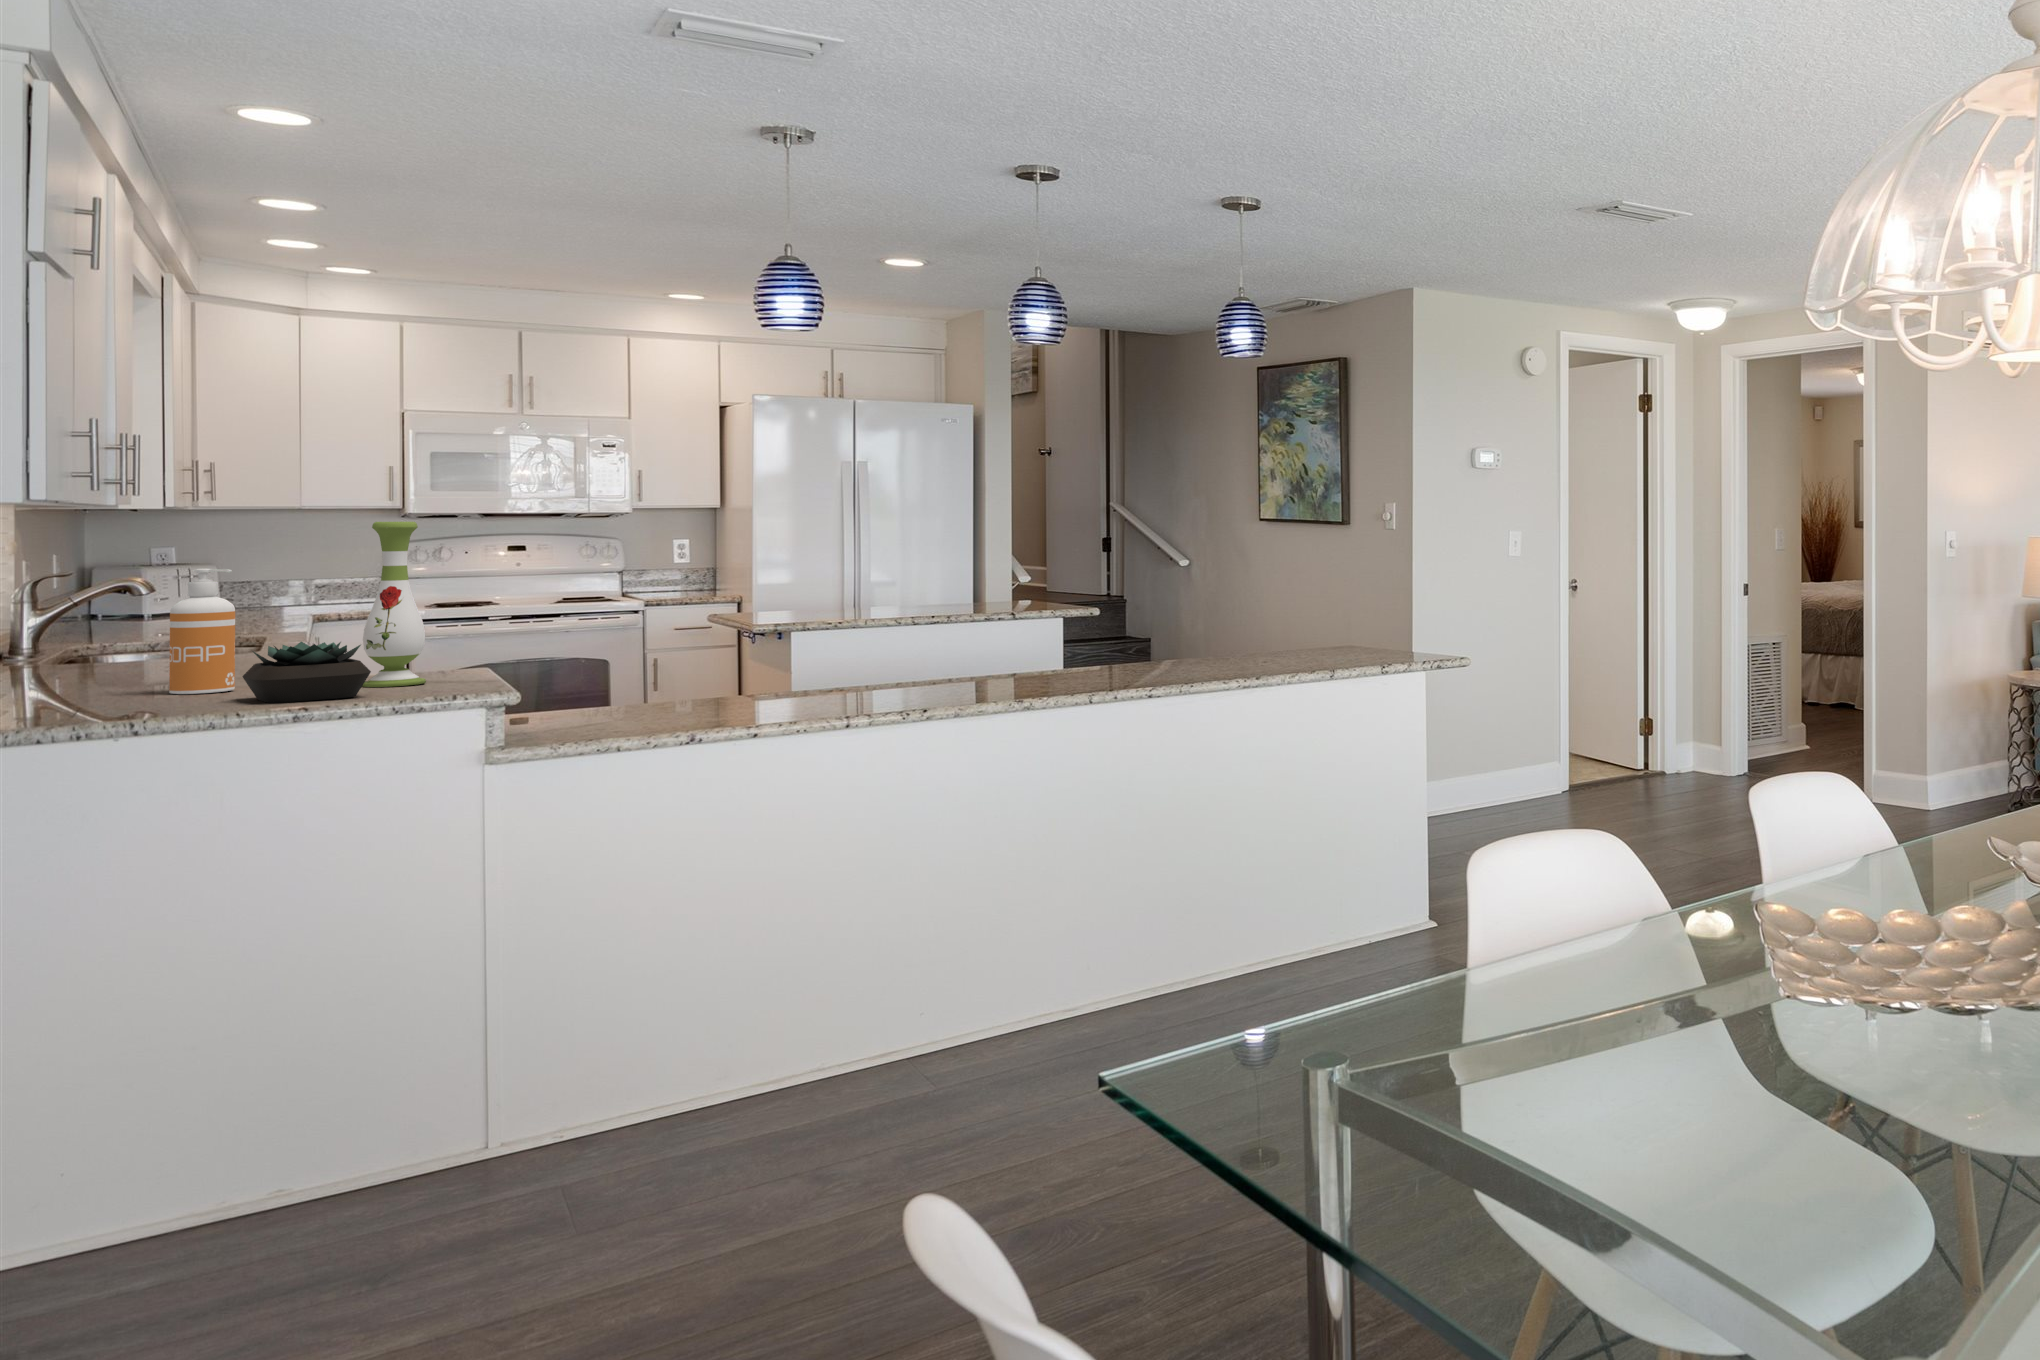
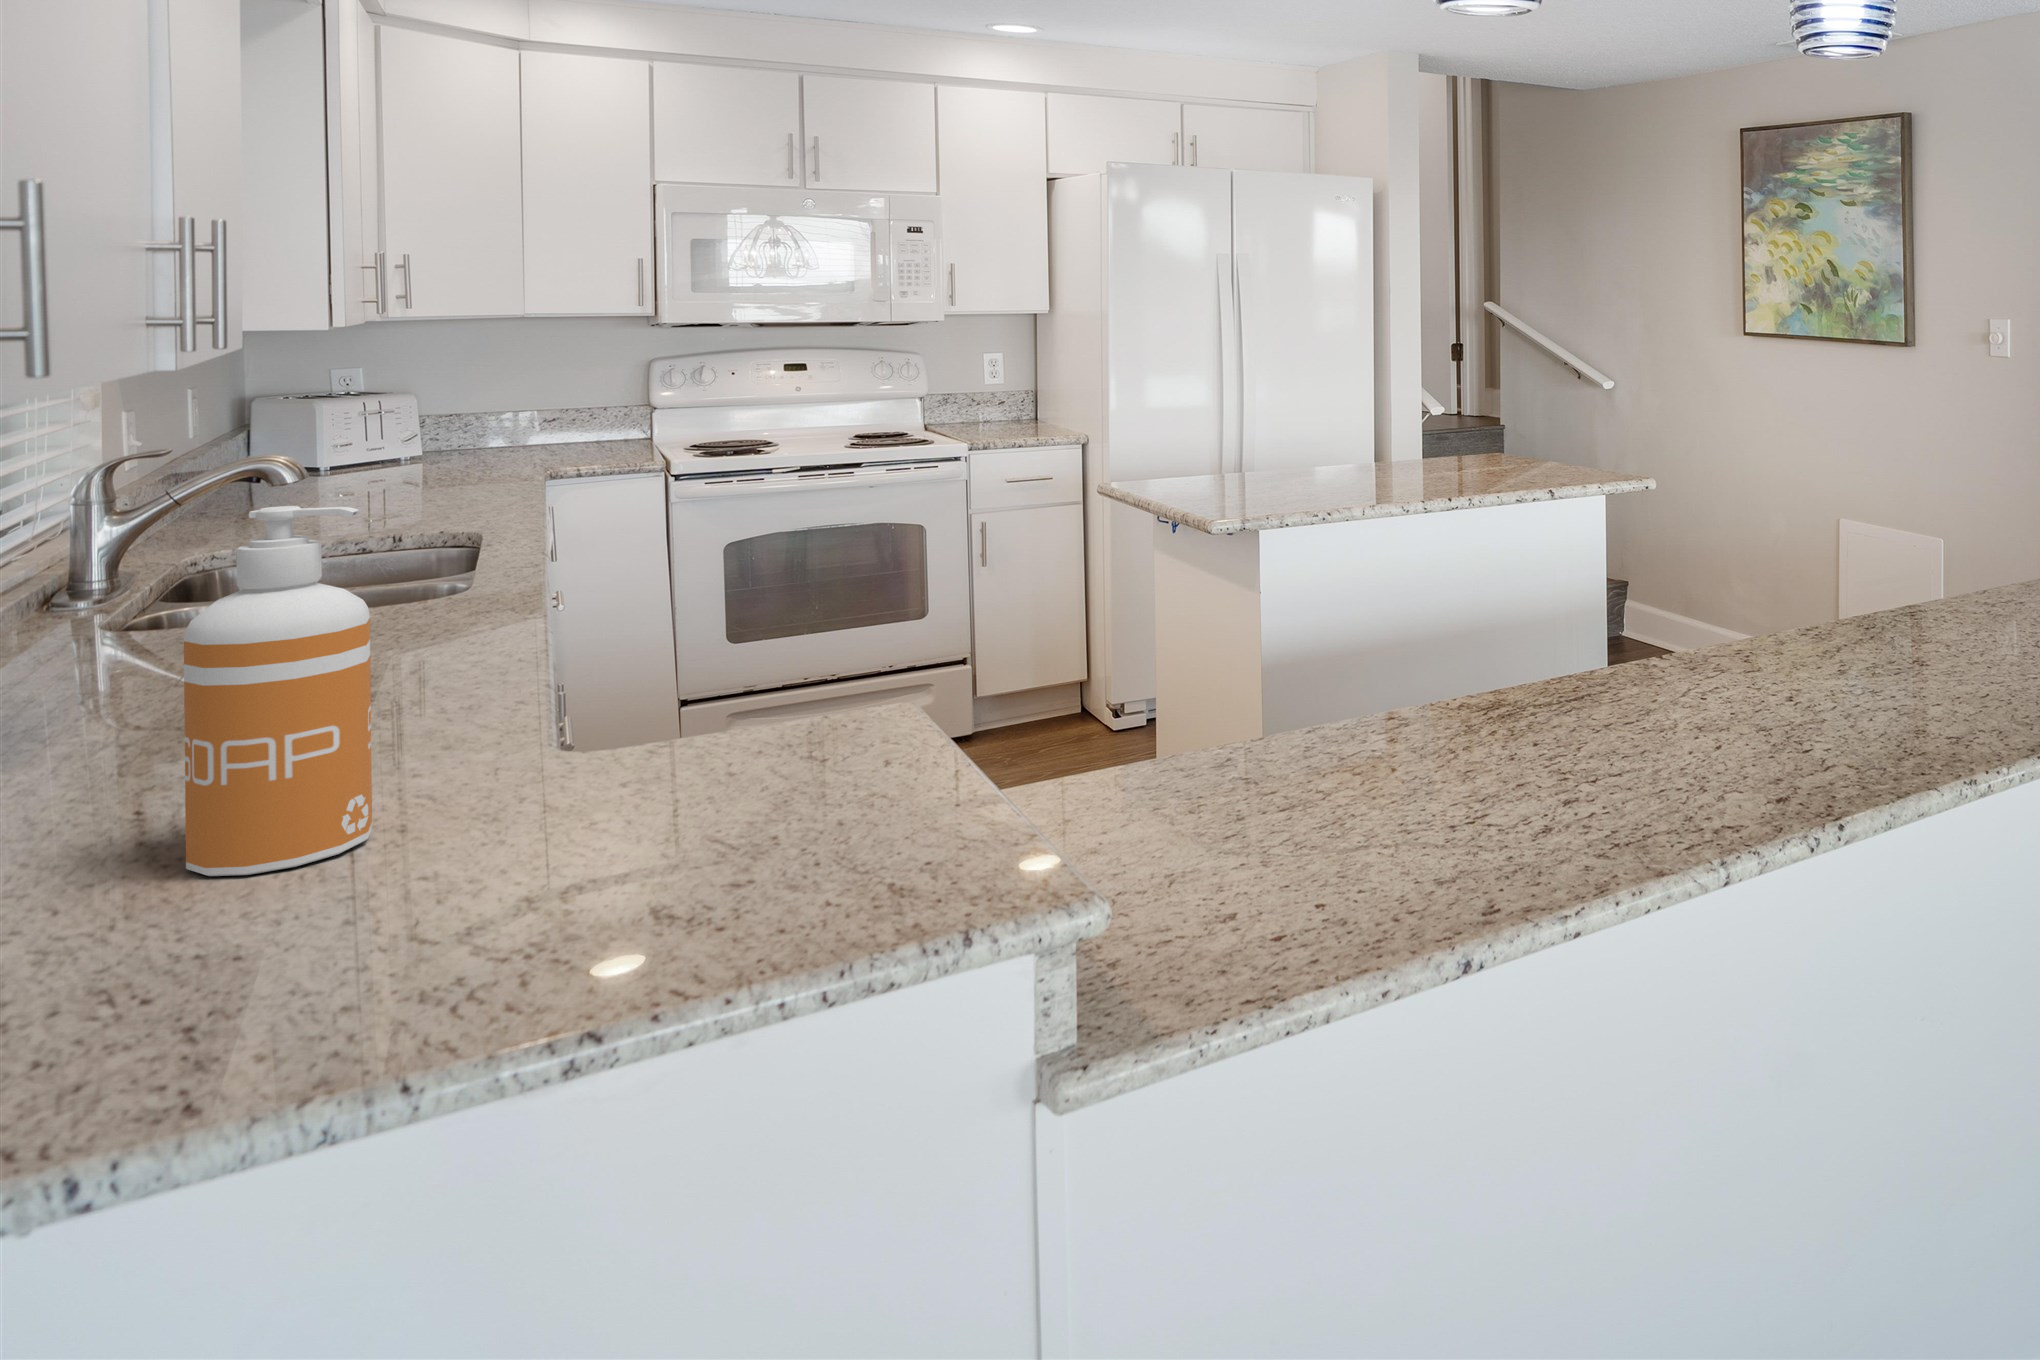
vase: present [362,522,426,687] -> none [693,369,842,810]
succulent plant: present [242,642,371,703] -> none [369,735,750,994]

